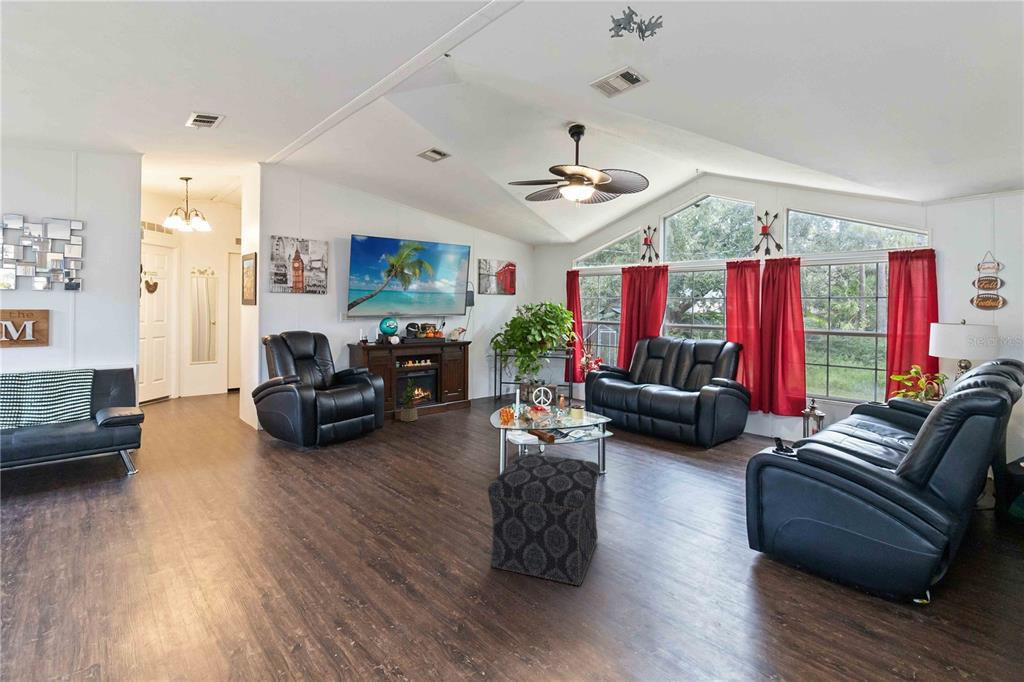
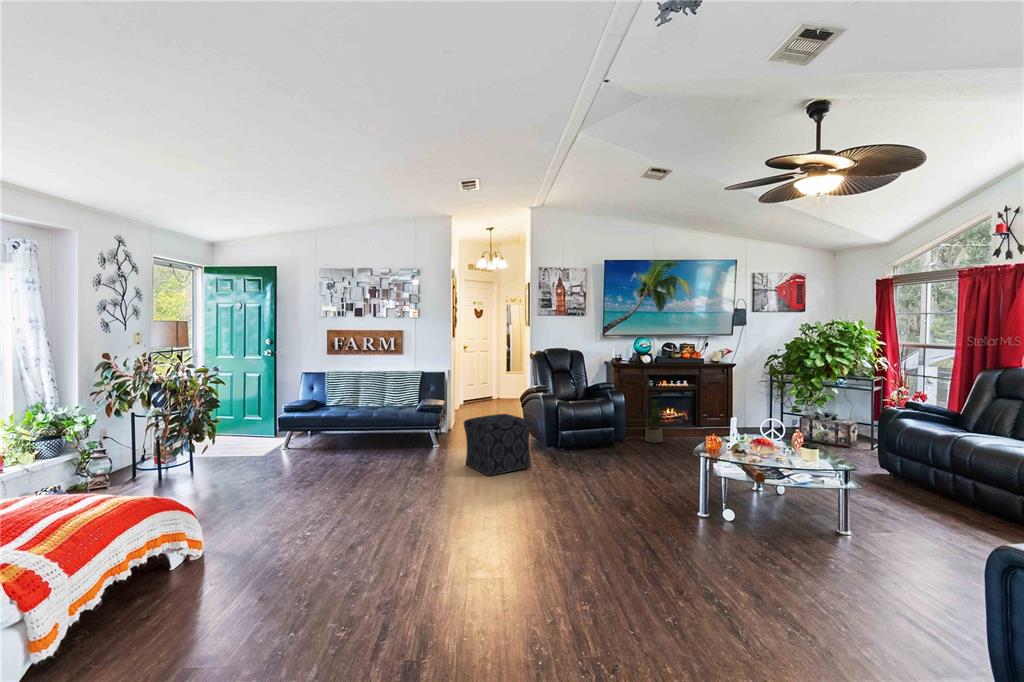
ottoman: present [488,454,599,586] -> present [464,414,532,476]

